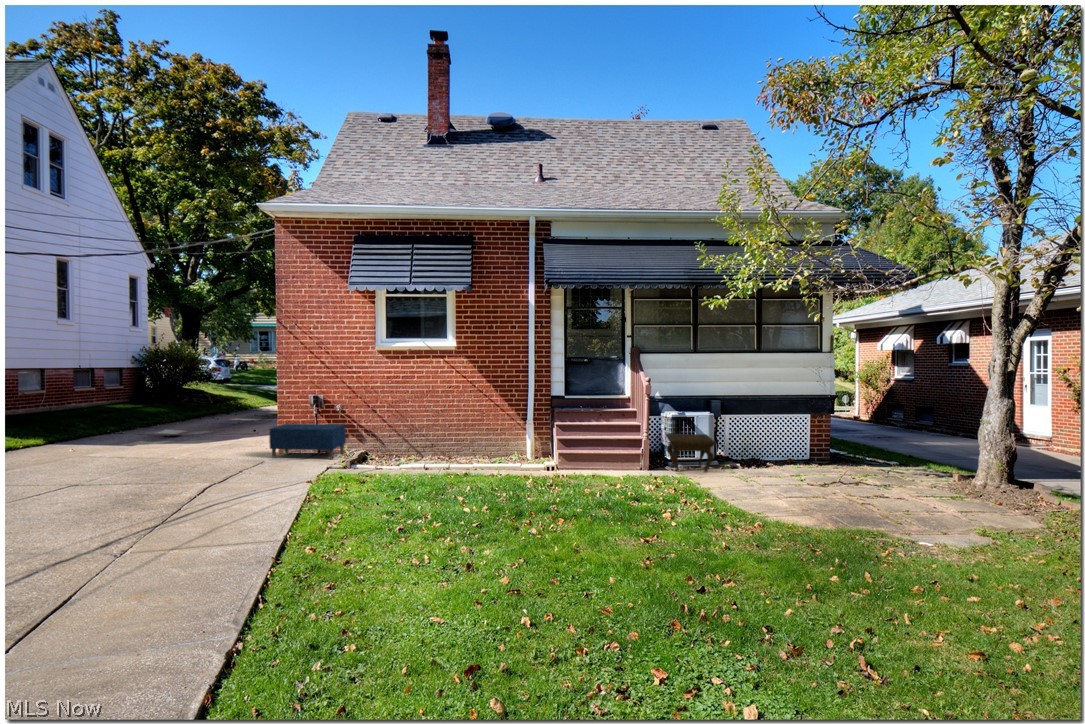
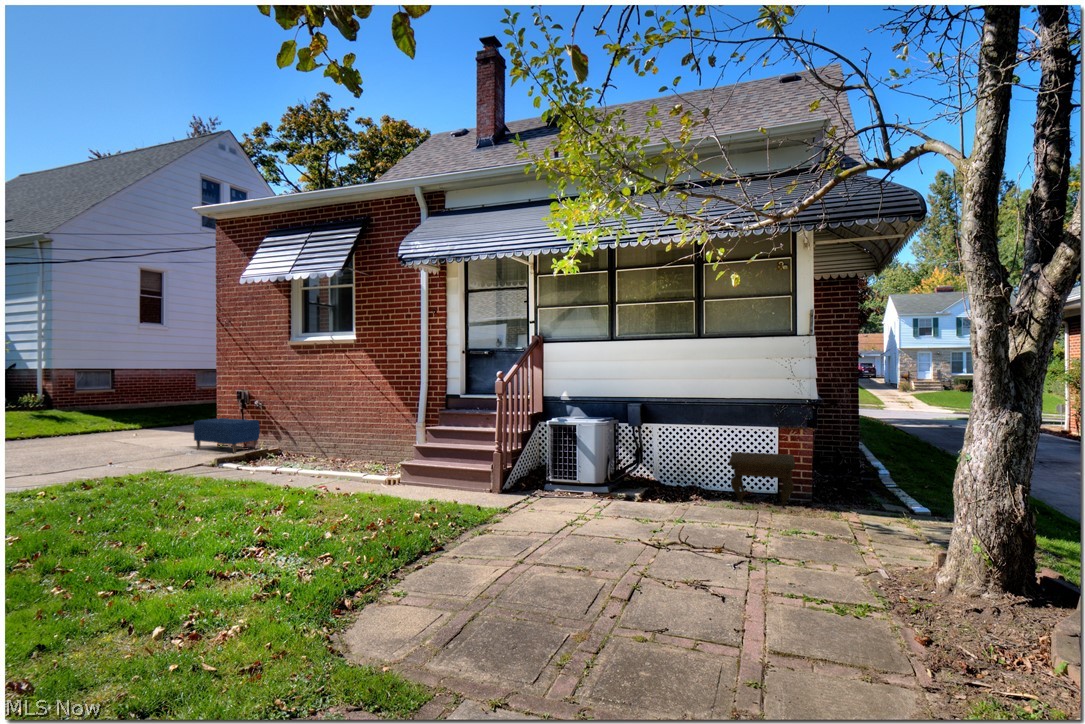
side table: present [666,433,716,473] -> present [729,452,795,509]

